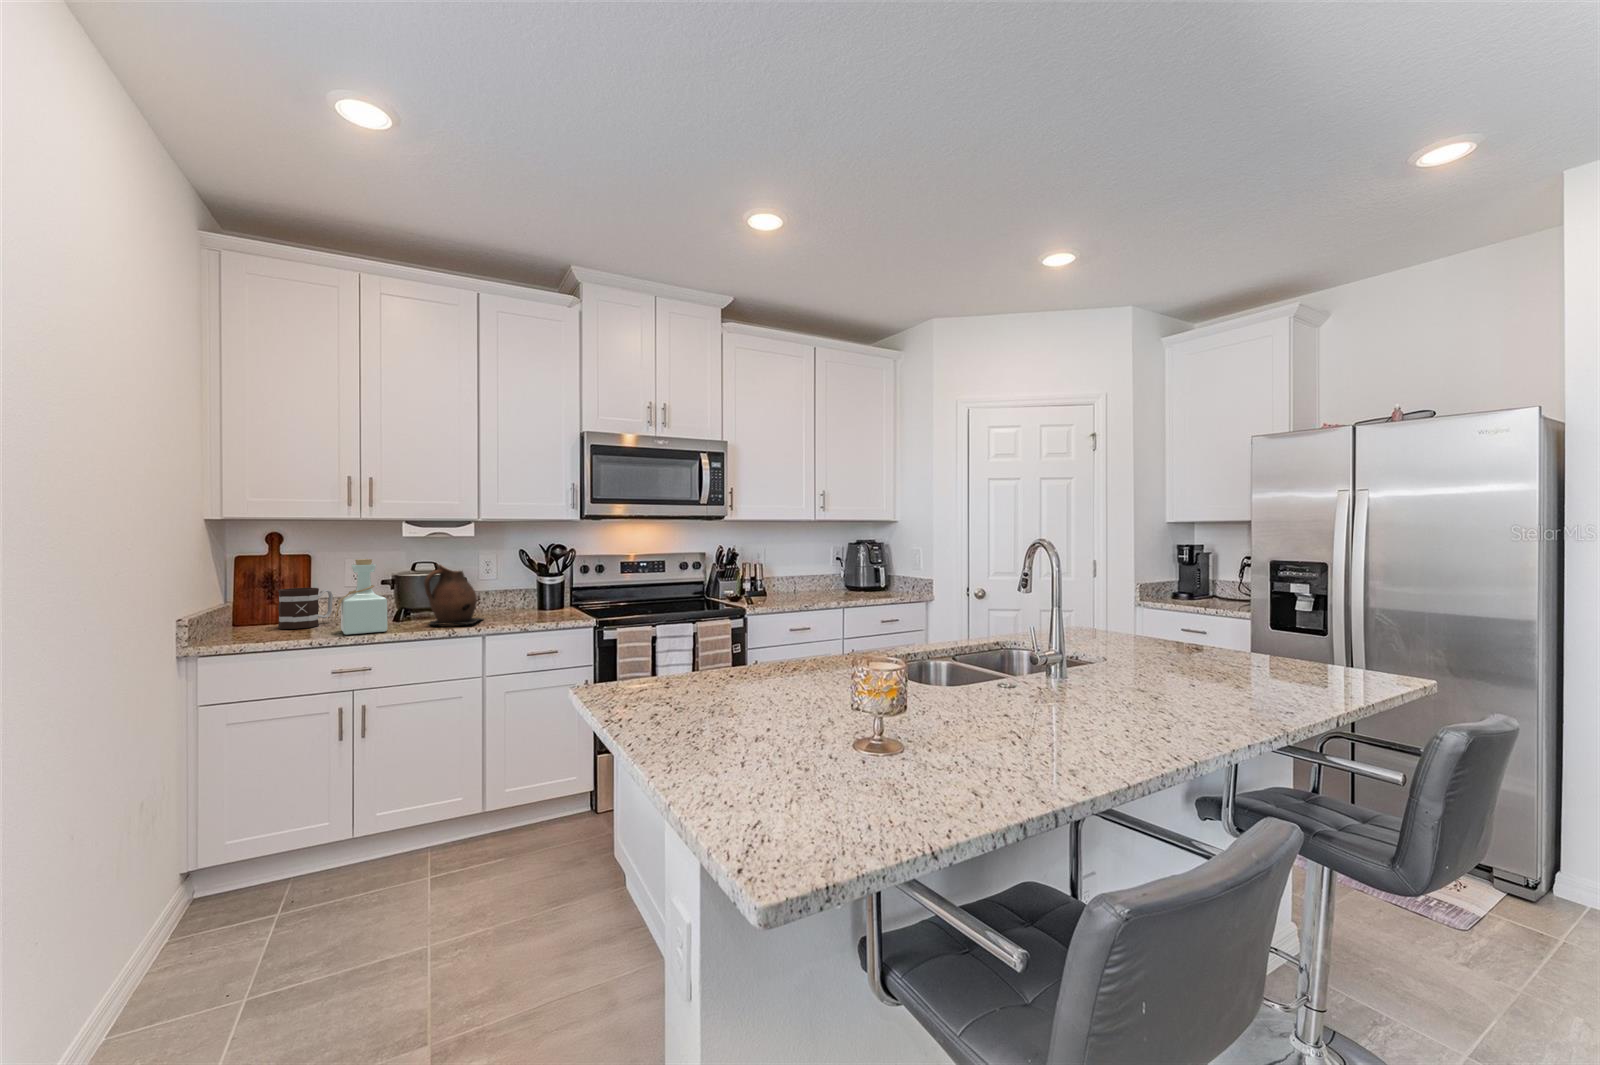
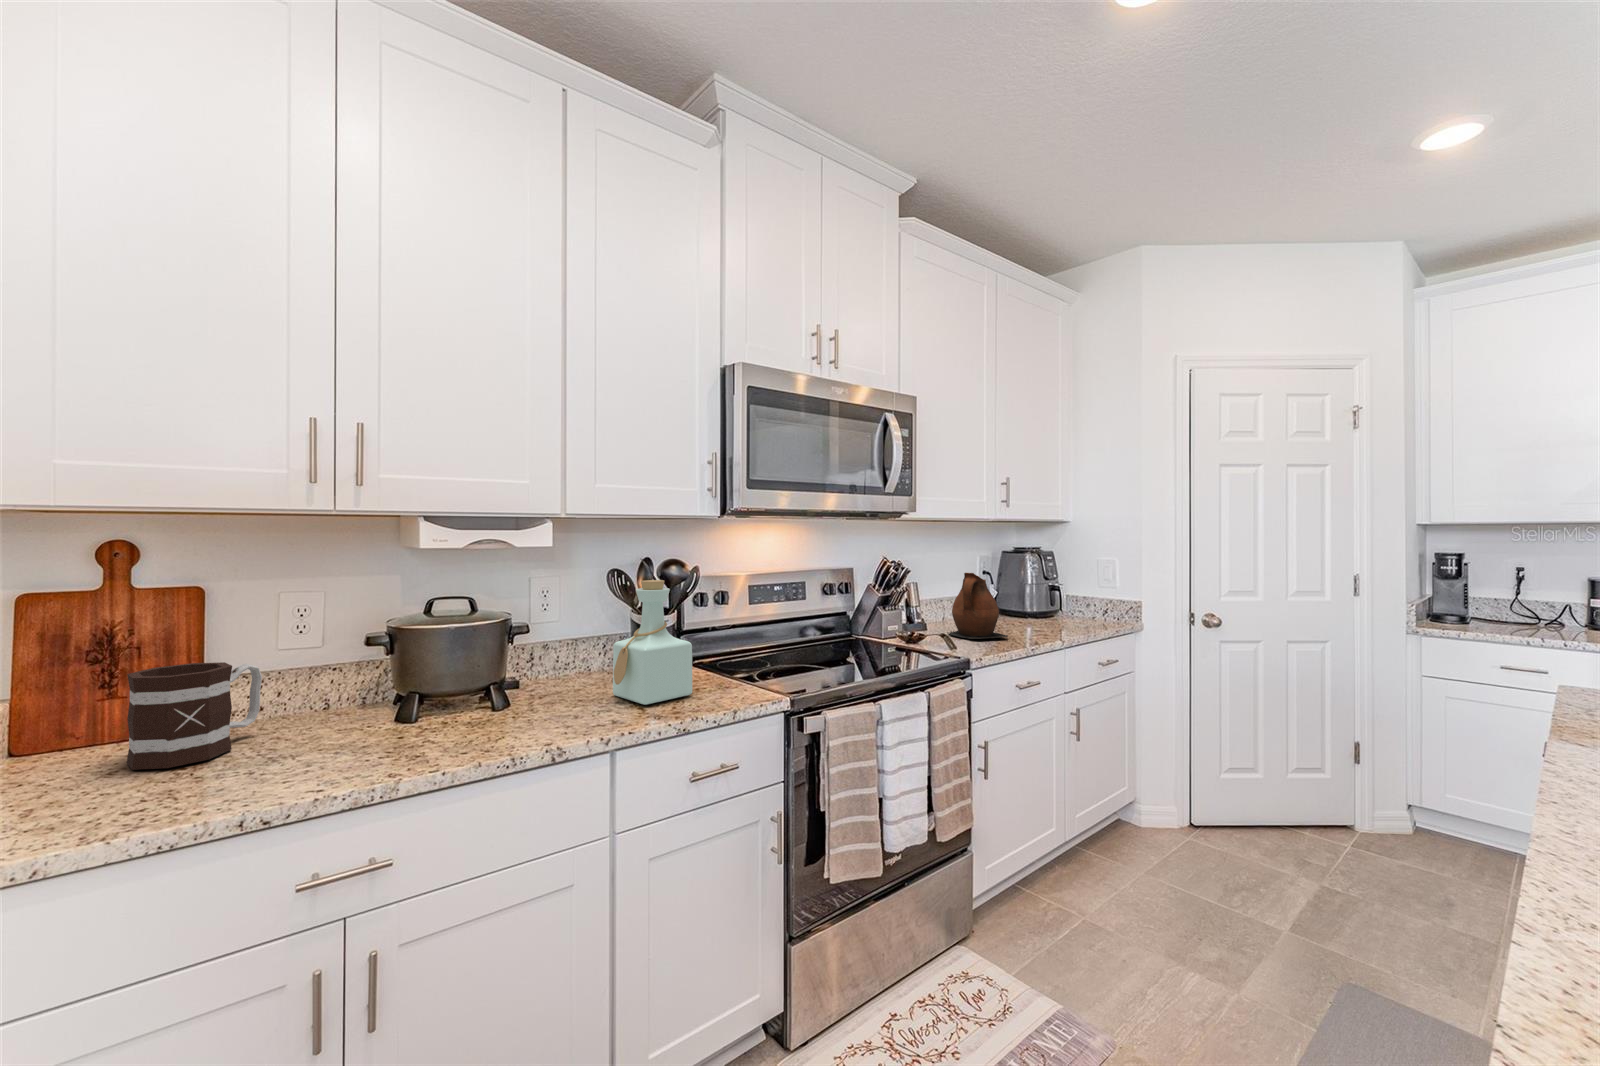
bottle: present [334,559,387,635] -> present [613,580,692,705]
ceramic pitcher: present [424,564,483,625] -> present [949,573,1008,639]

